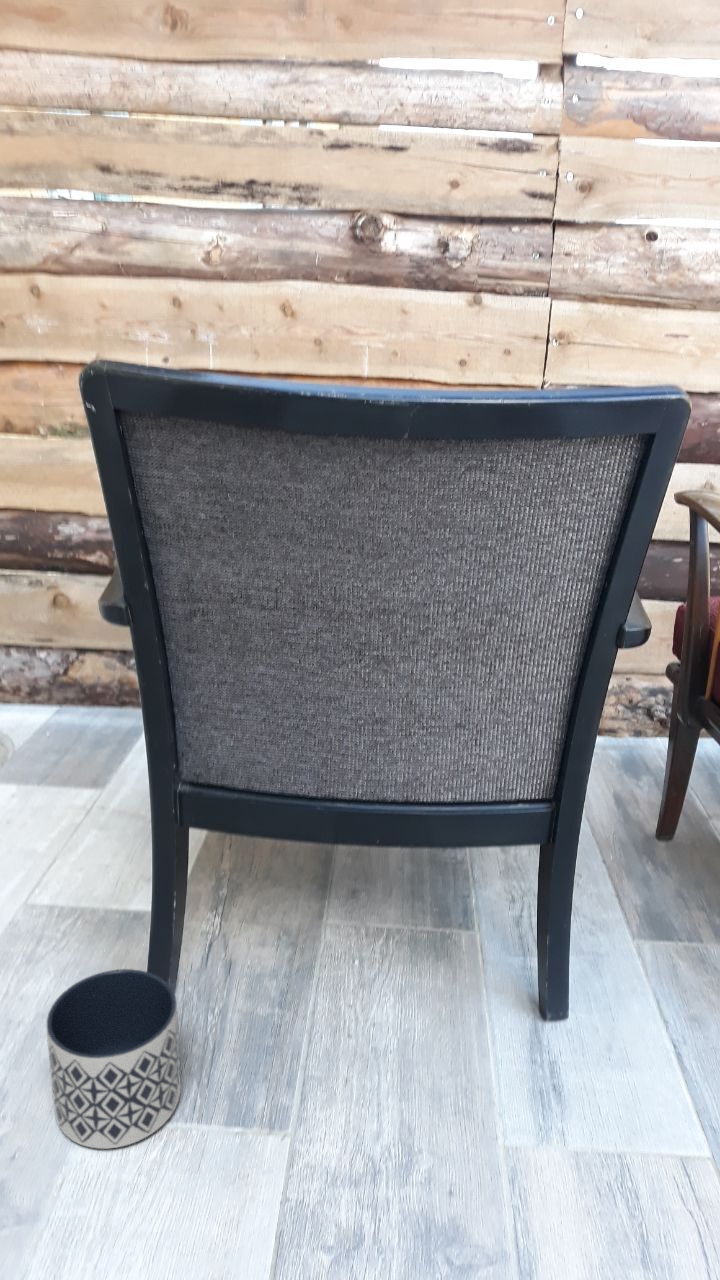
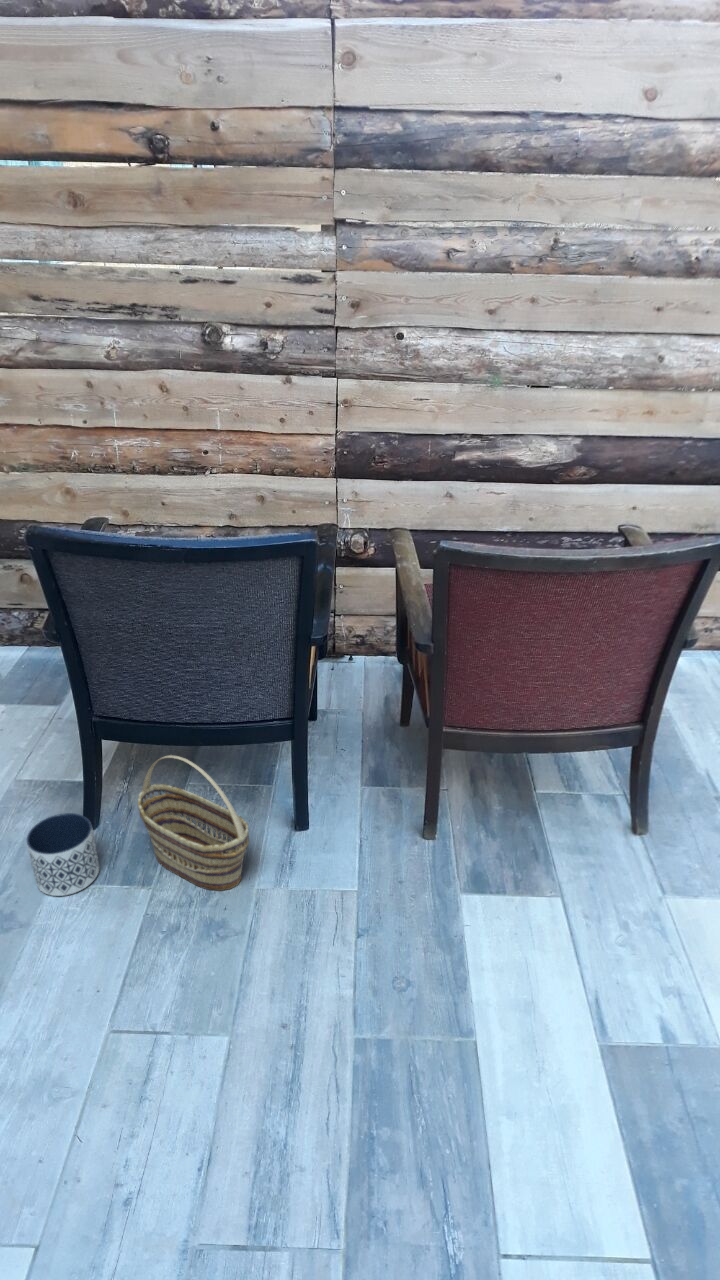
basket: none [265,858,504,1151] -> present [138,755,249,891]

